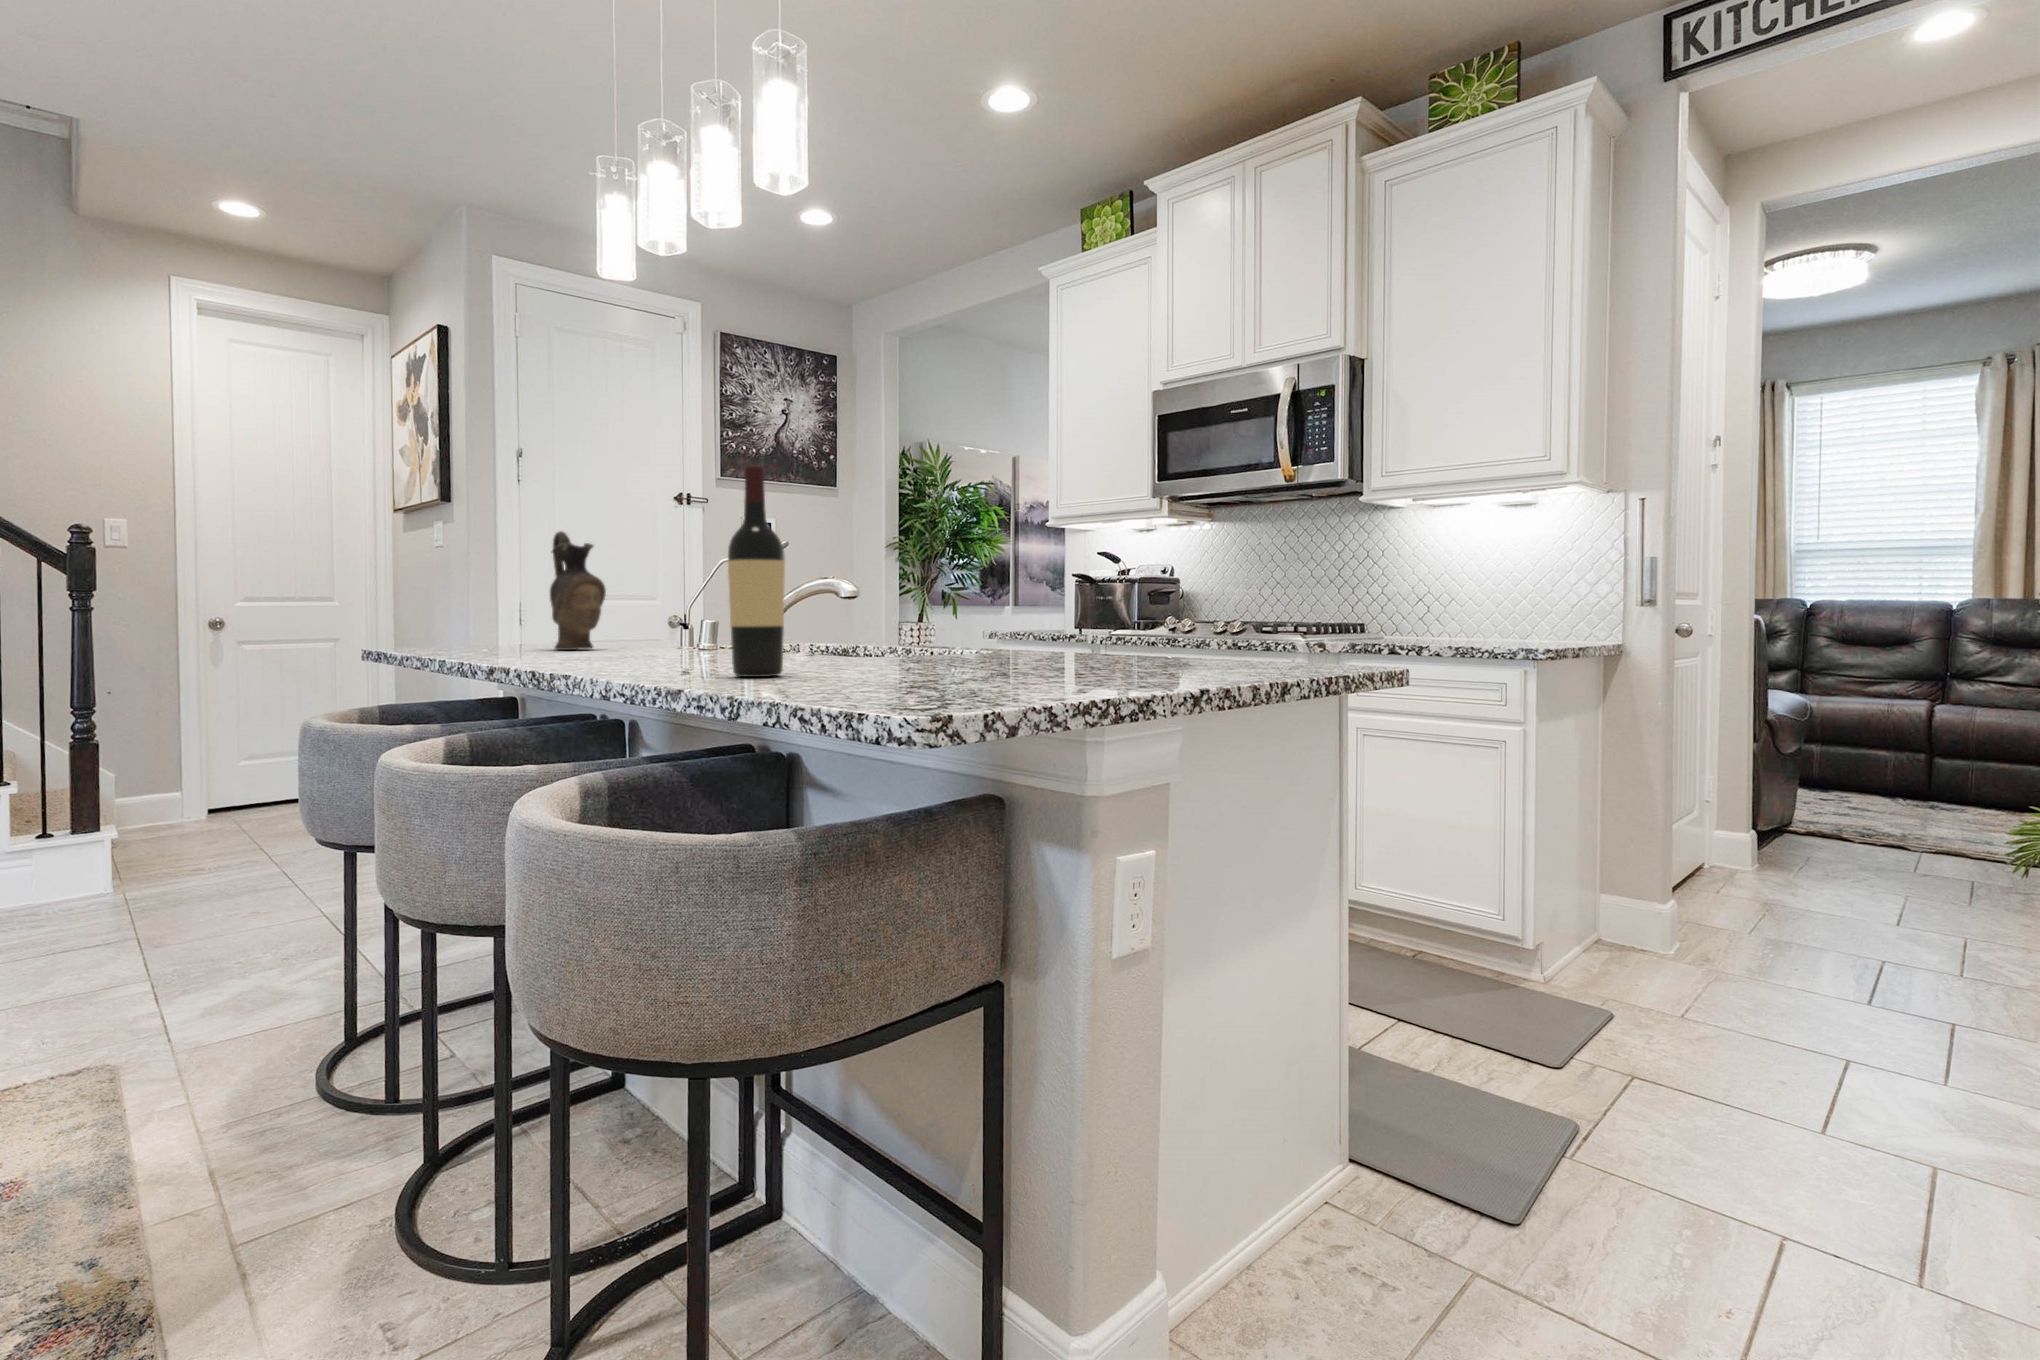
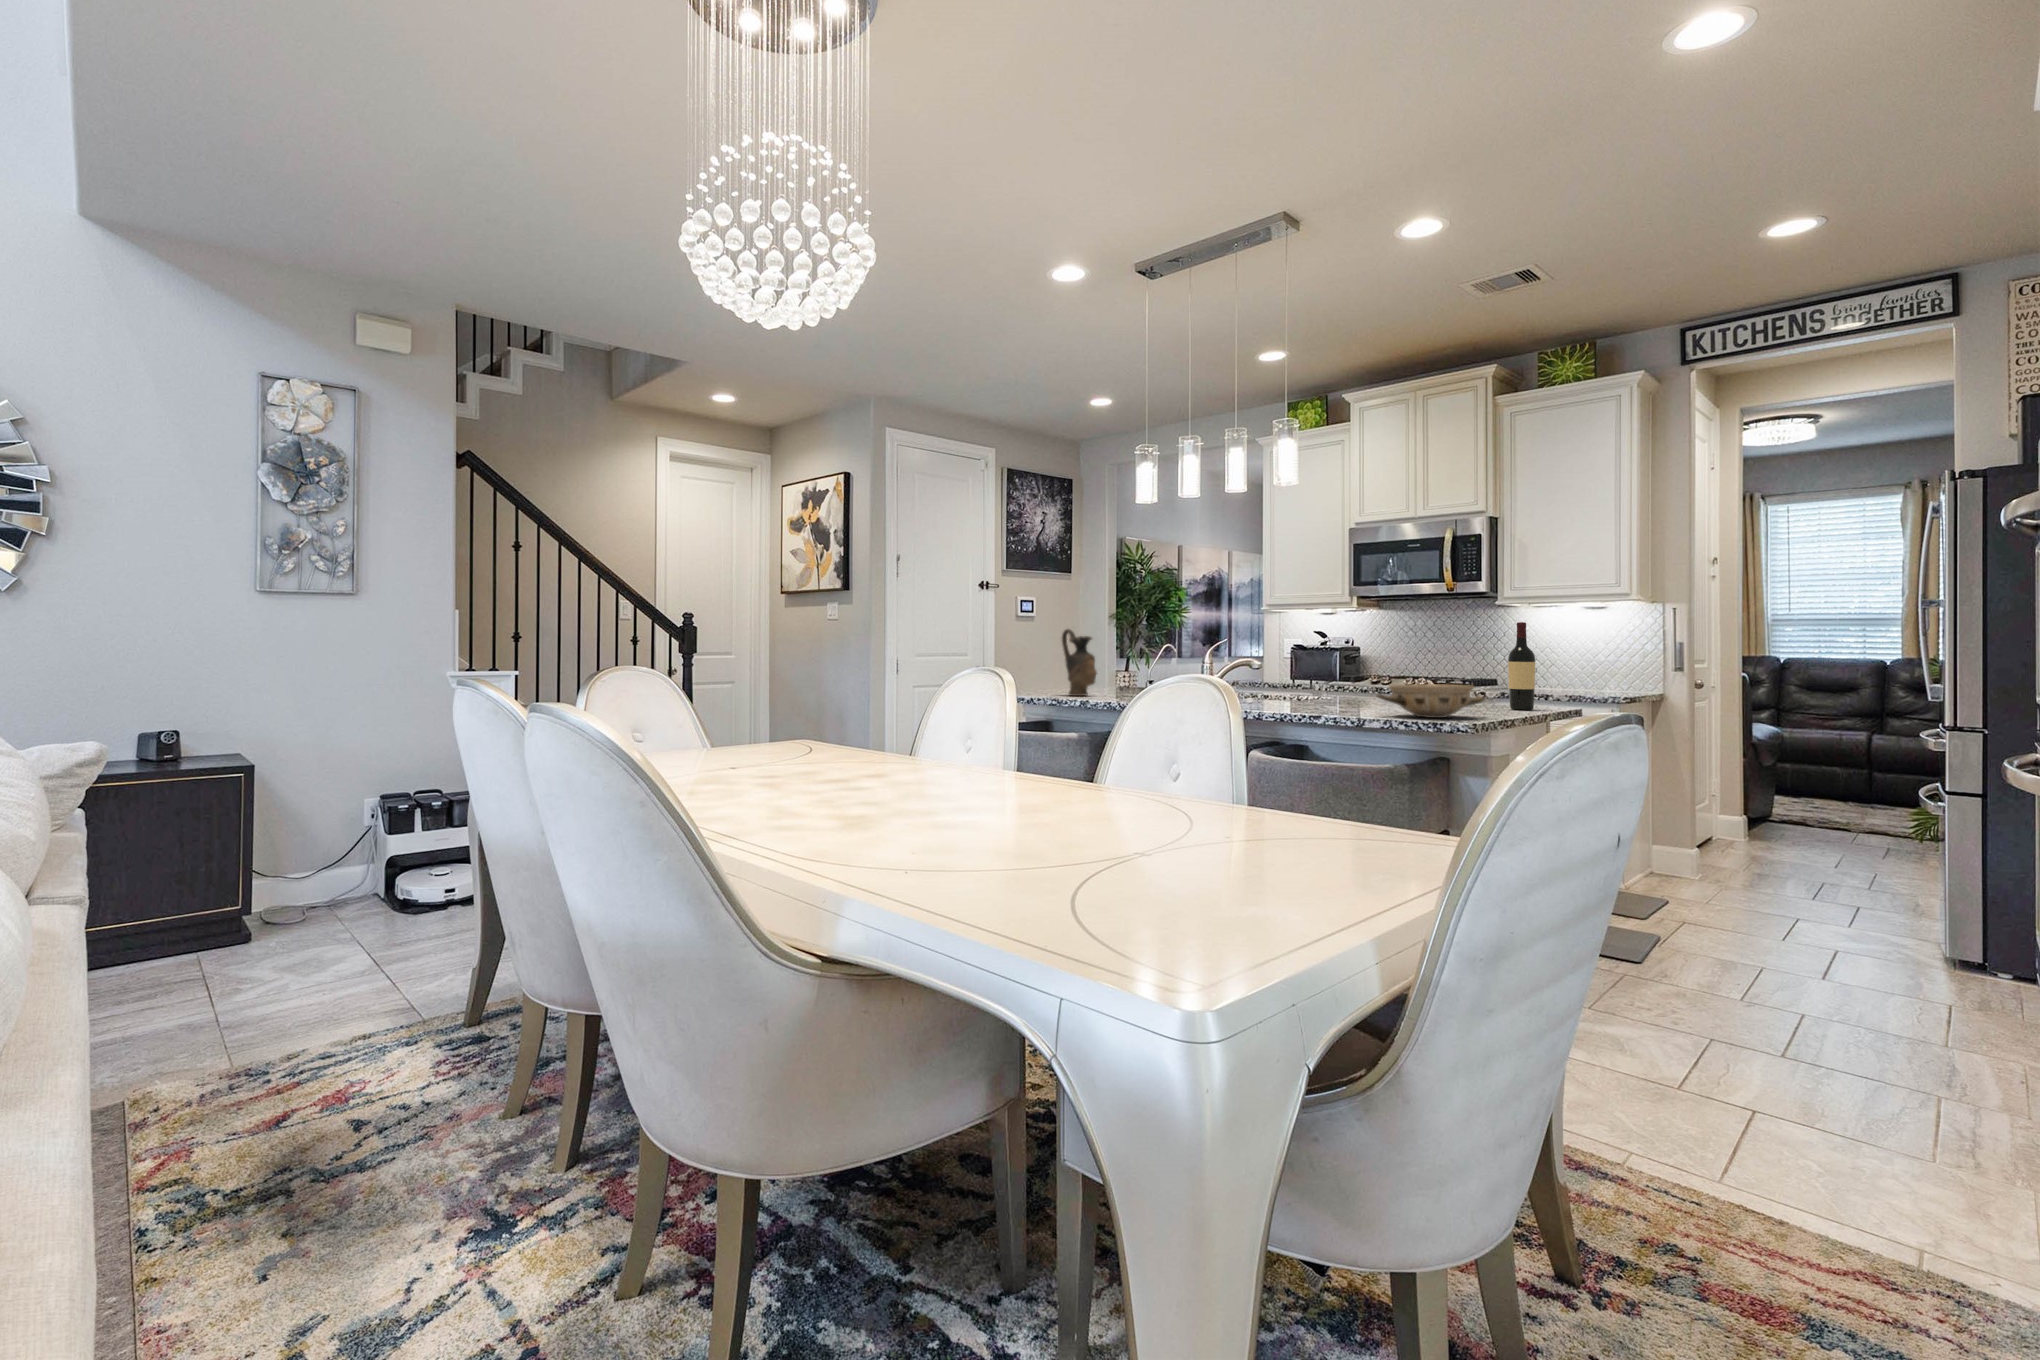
wine bottle: present [728,465,785,677] -> present [1508,622,1535,710]
ceramic bowl: none [793,603,1065,692] -> present [1377,684,1484,718]

